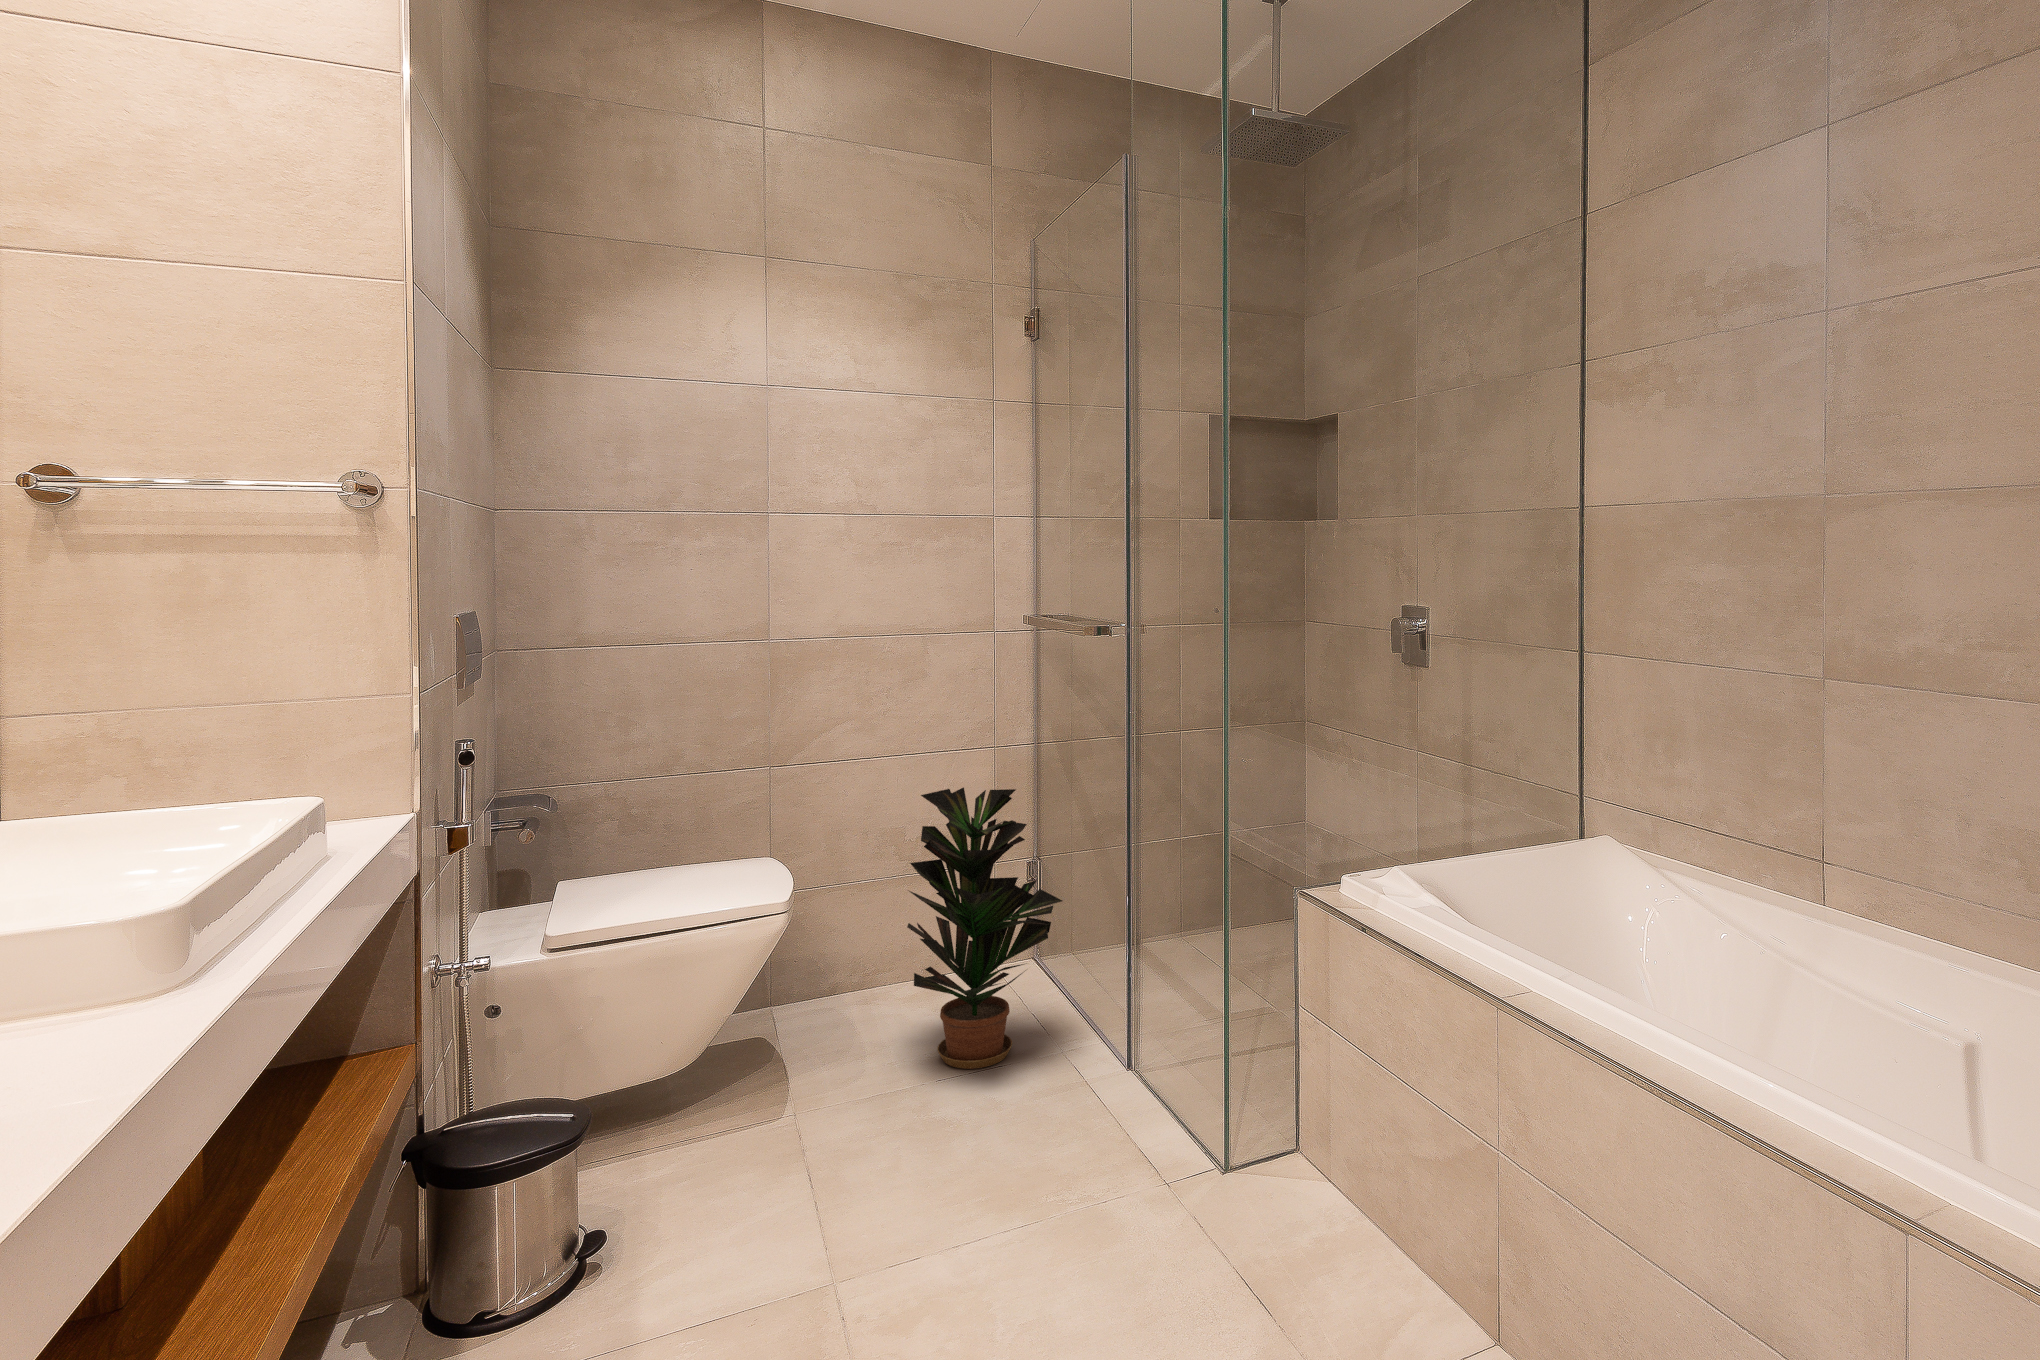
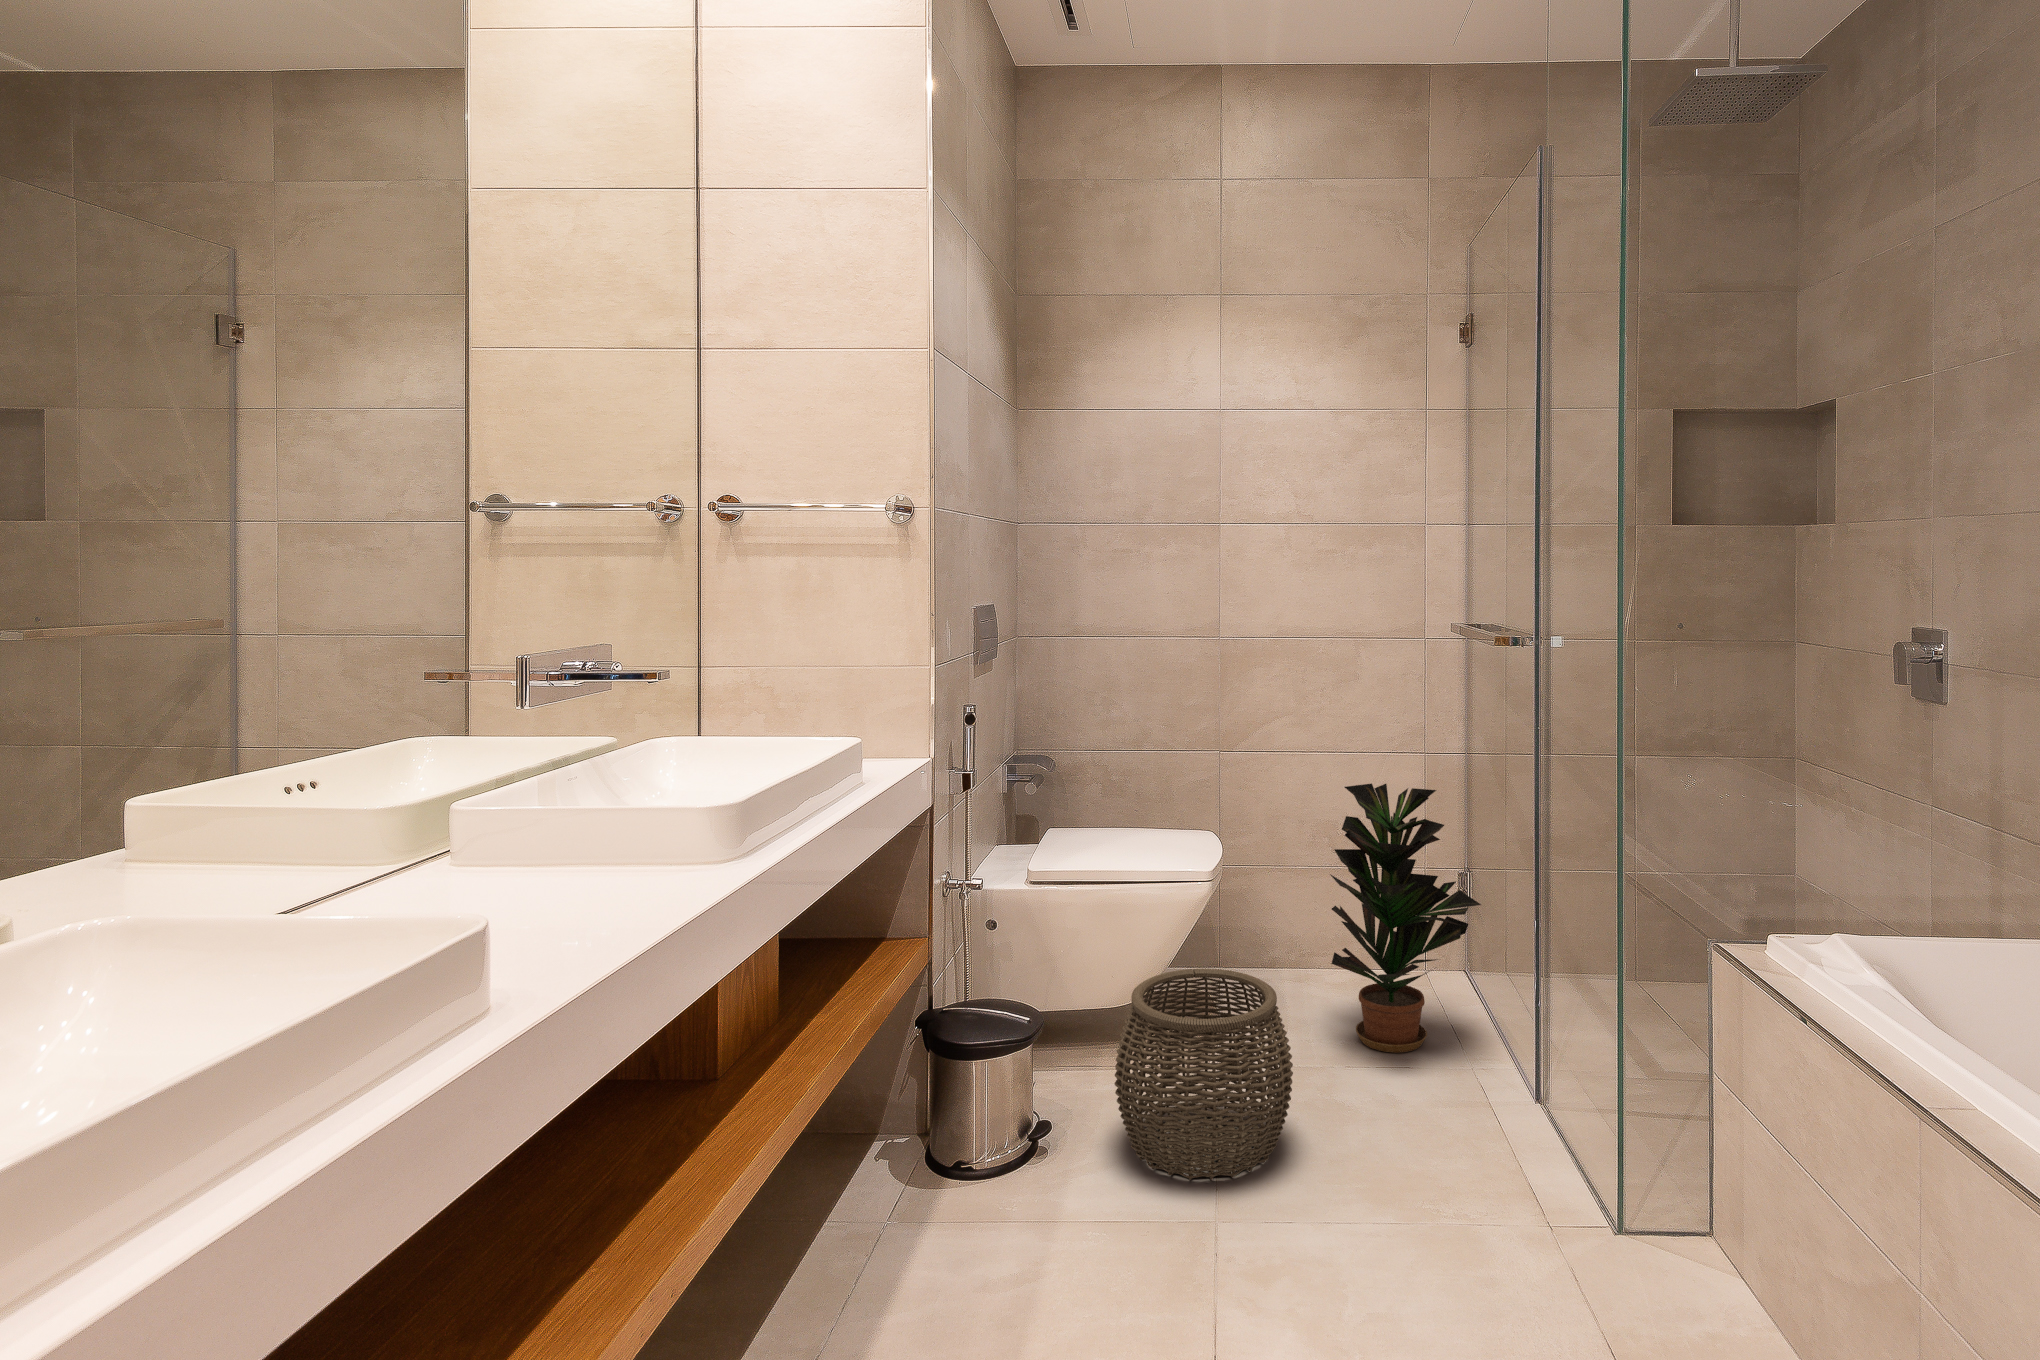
woven basket: none [686,1014,900,1262] -> present [1115,968,1293,1180]

